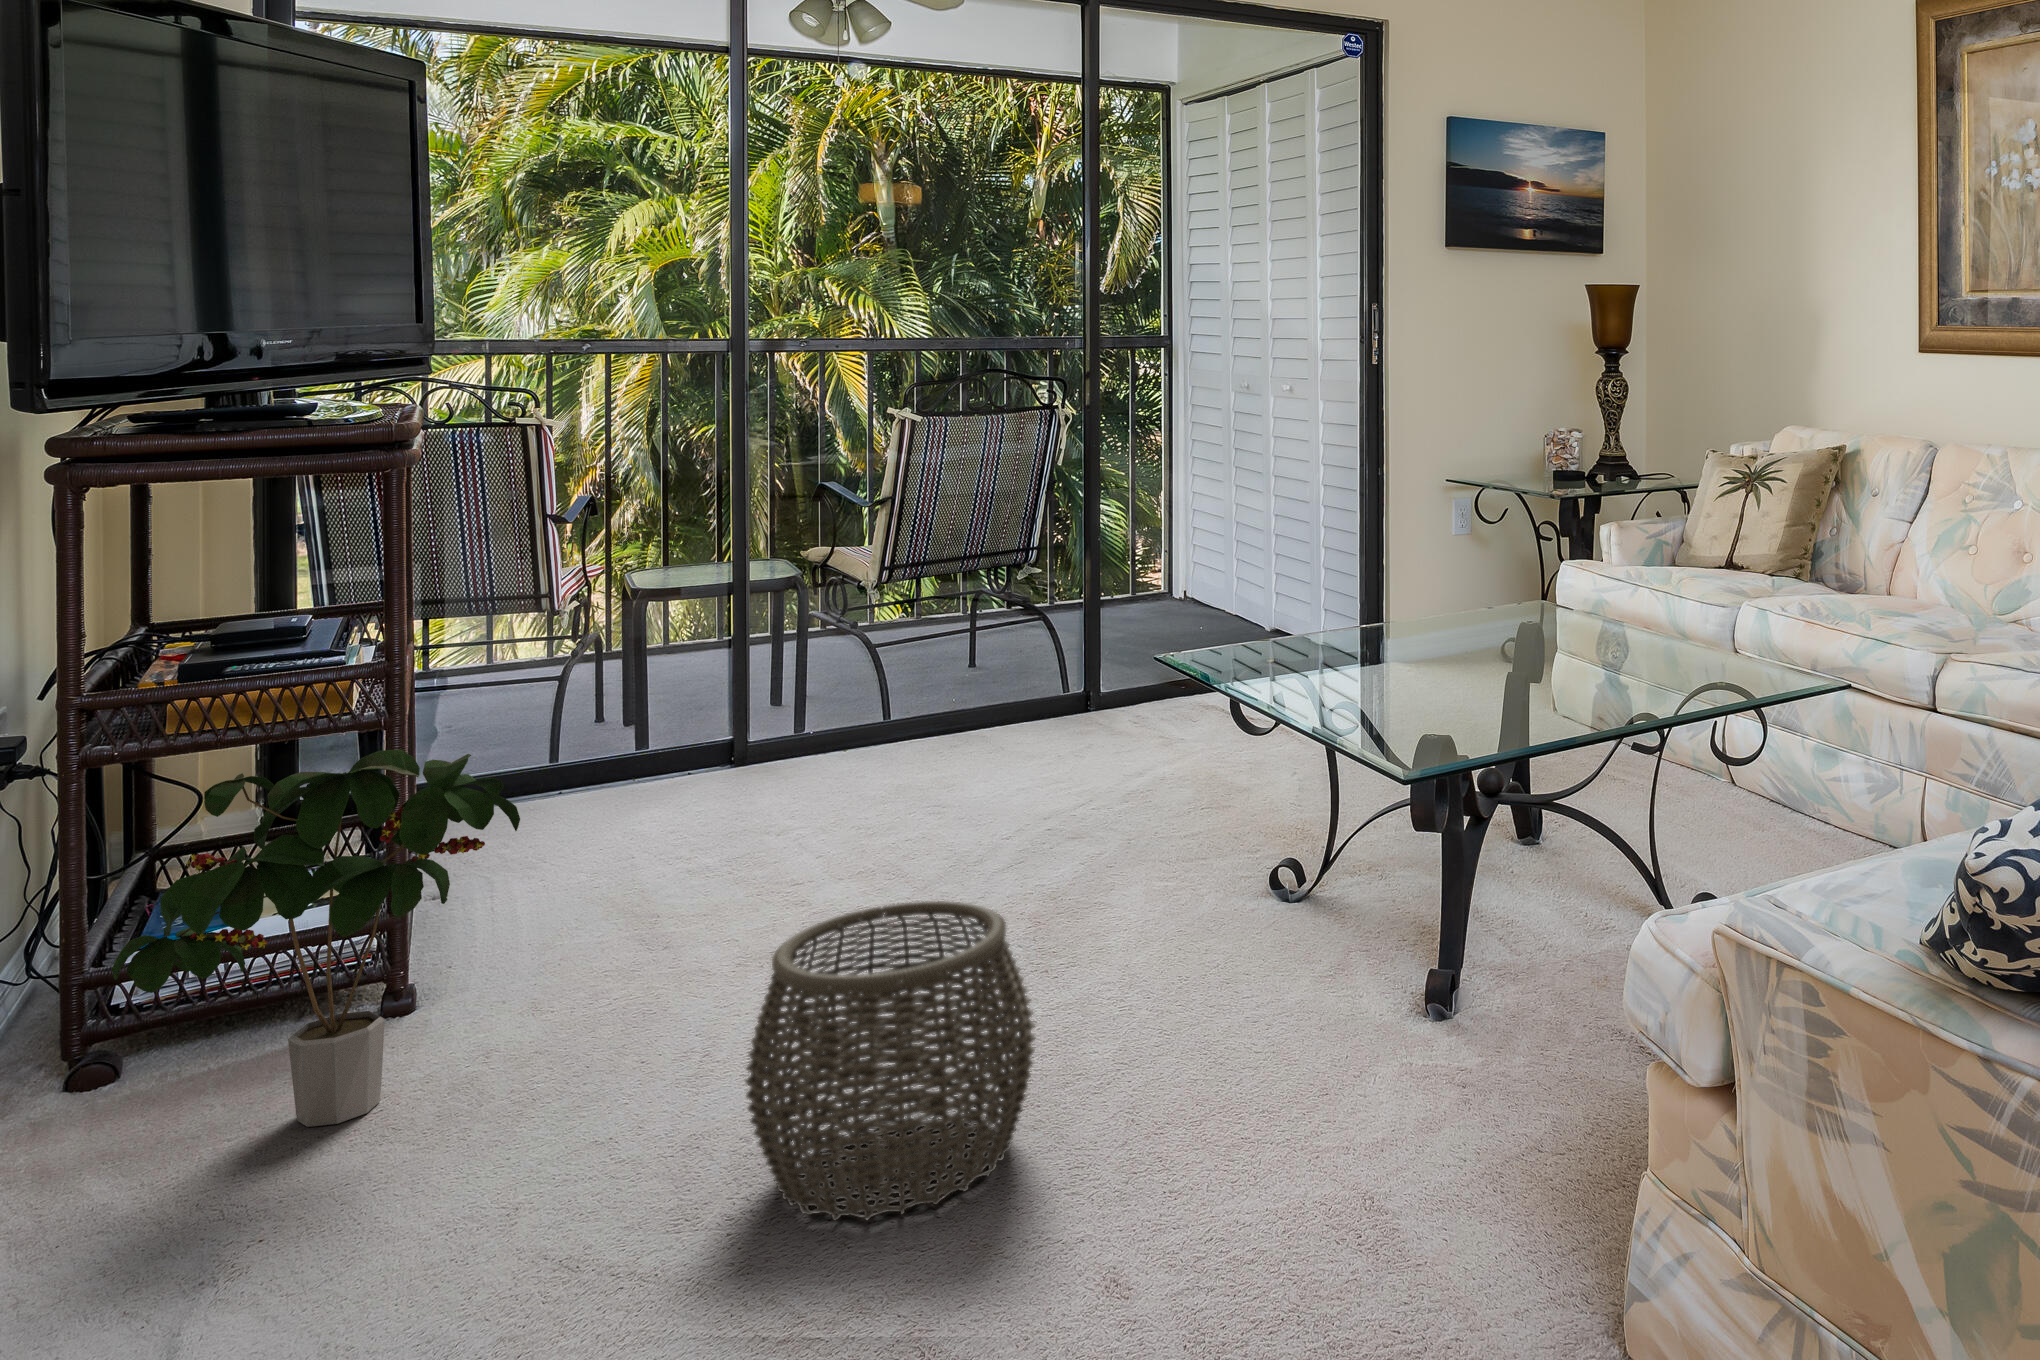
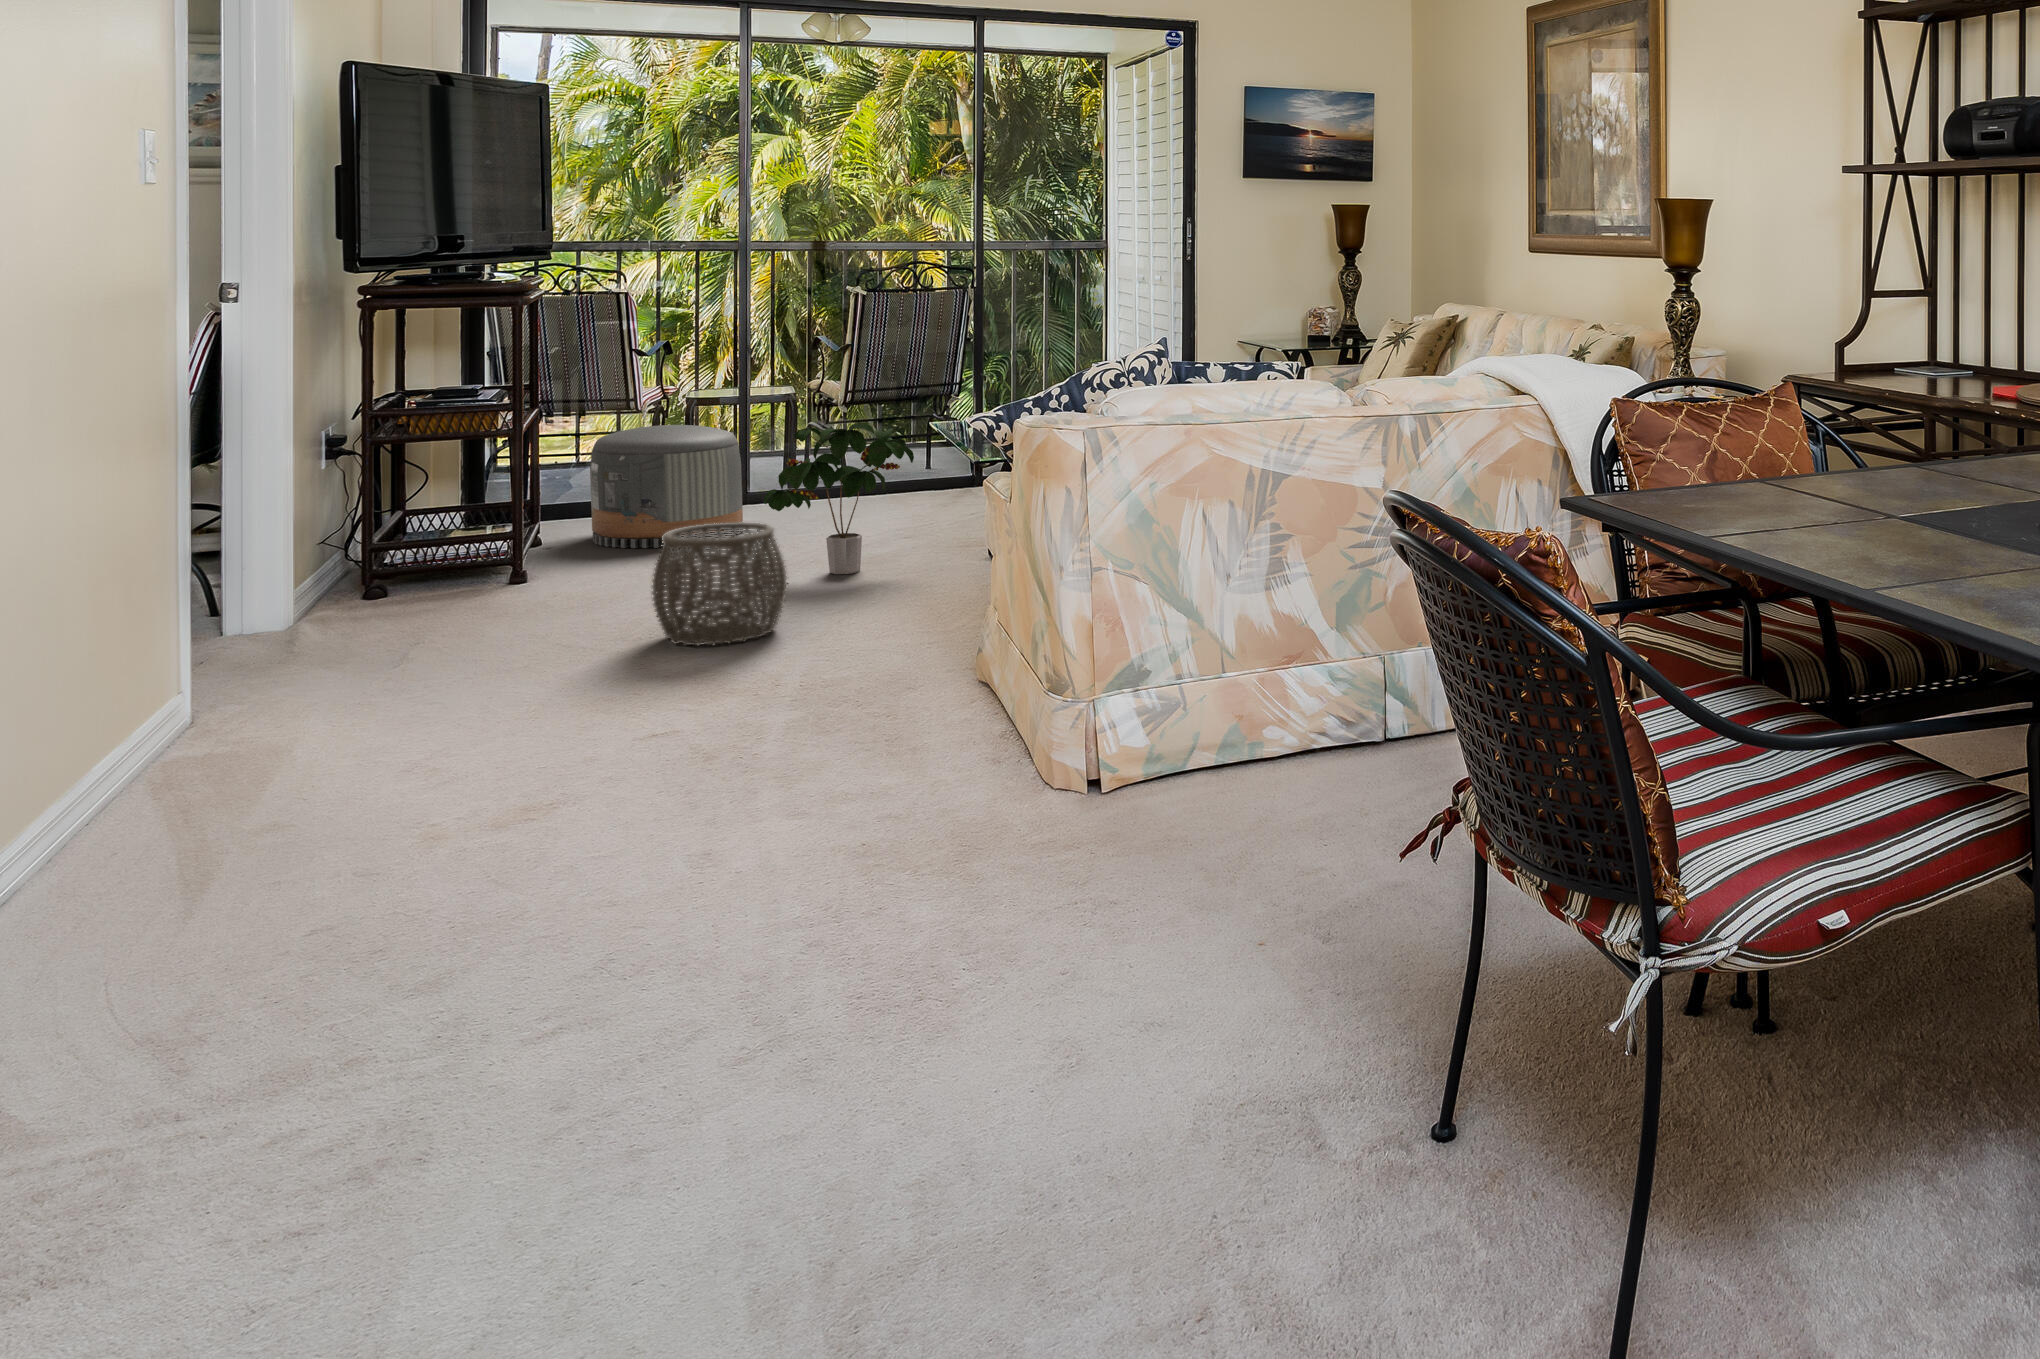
pouf: none [502,657,769,893] -> present [590,425,743,548]
potted plant: present [112,750,520,1127] -> present [764,422,914,574]

